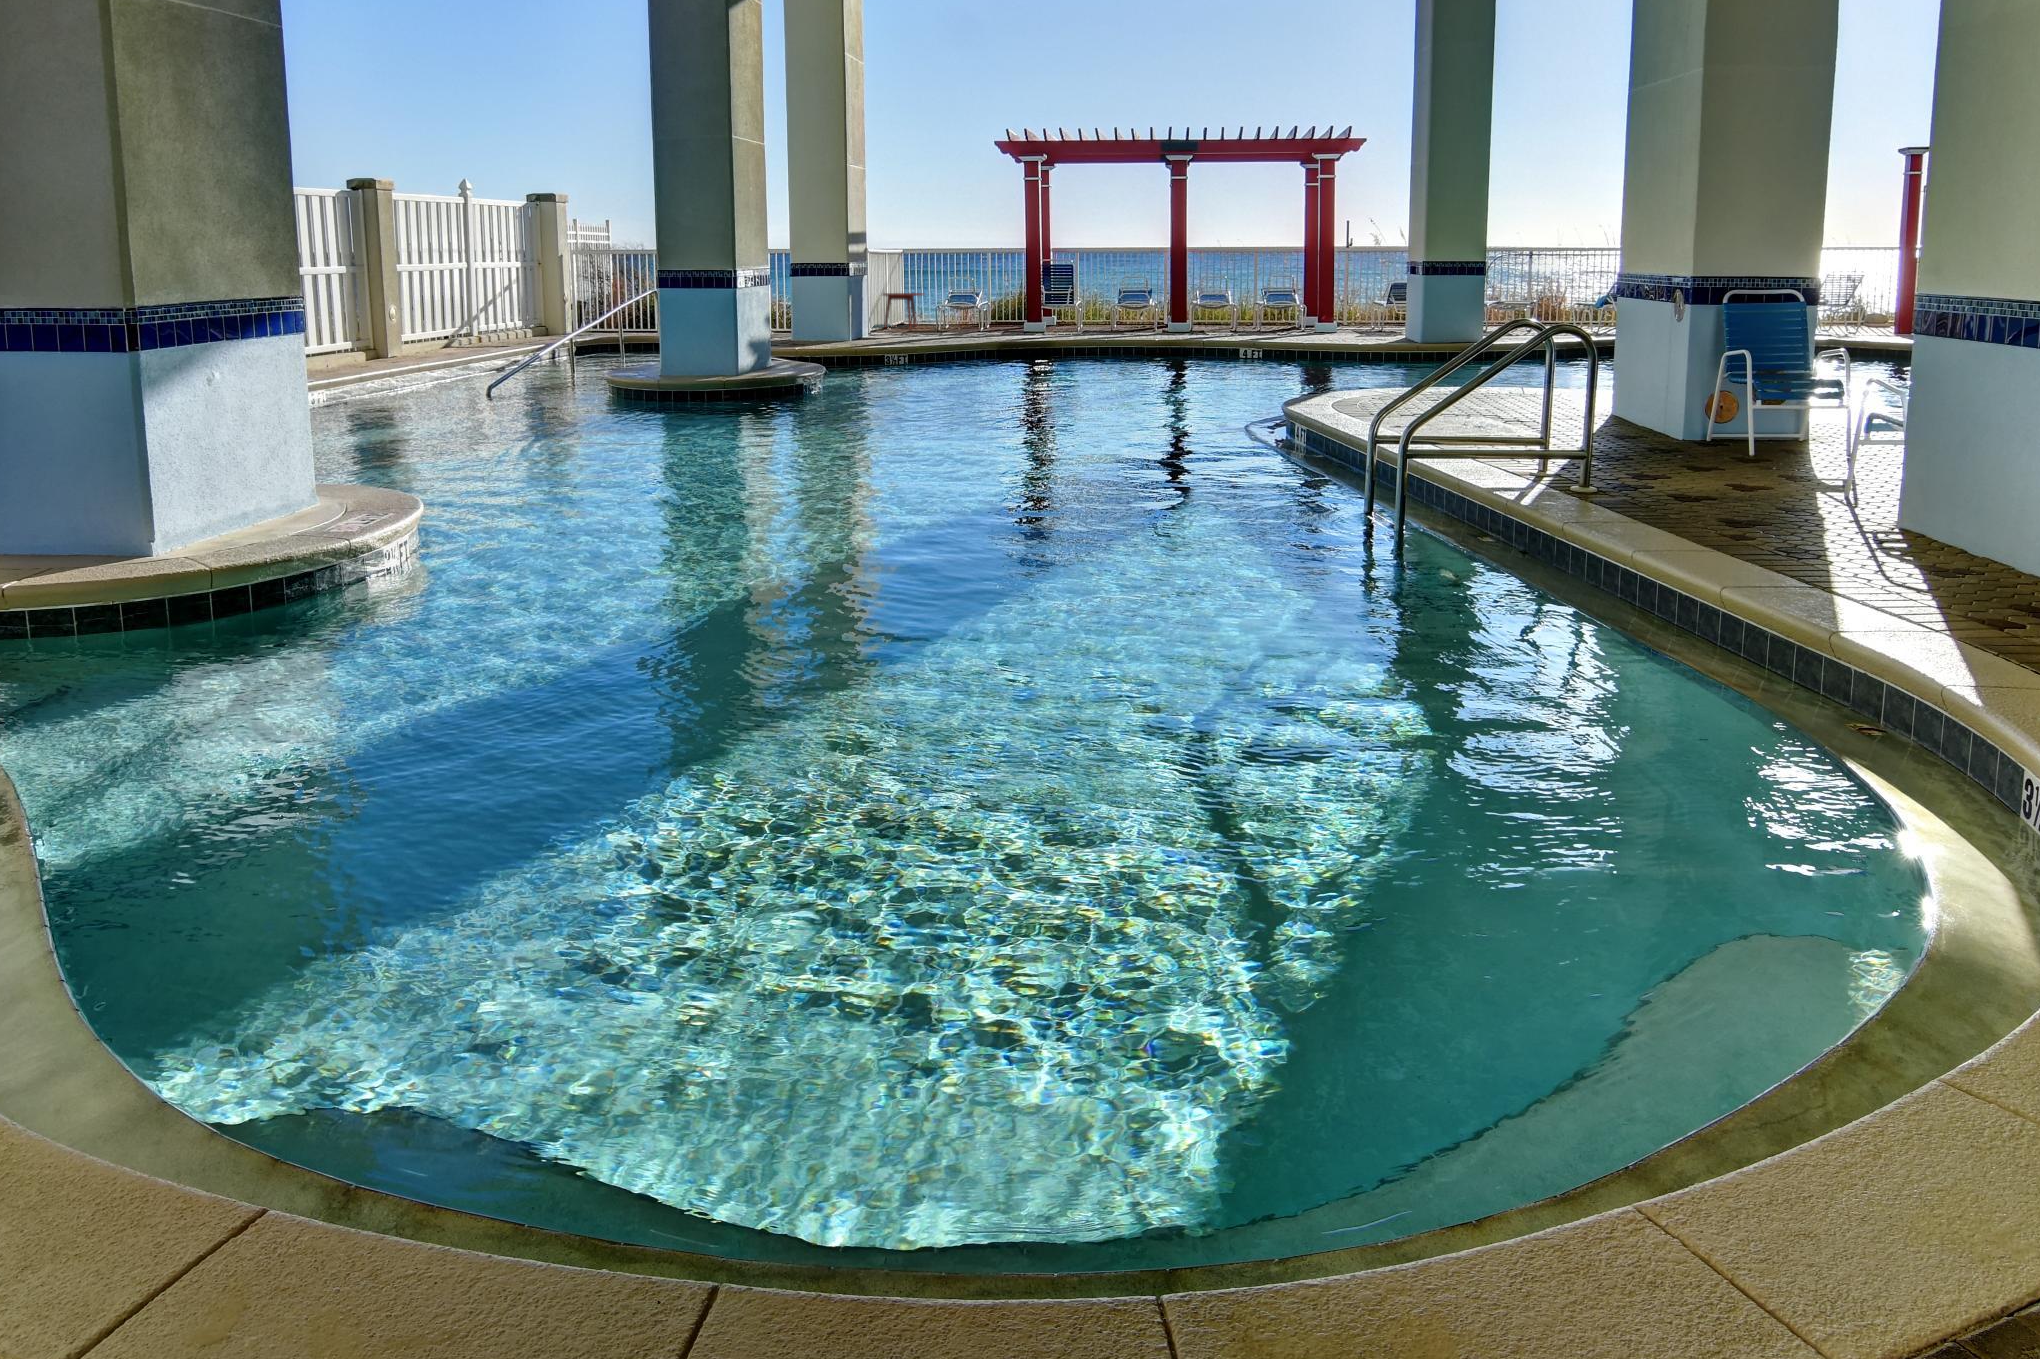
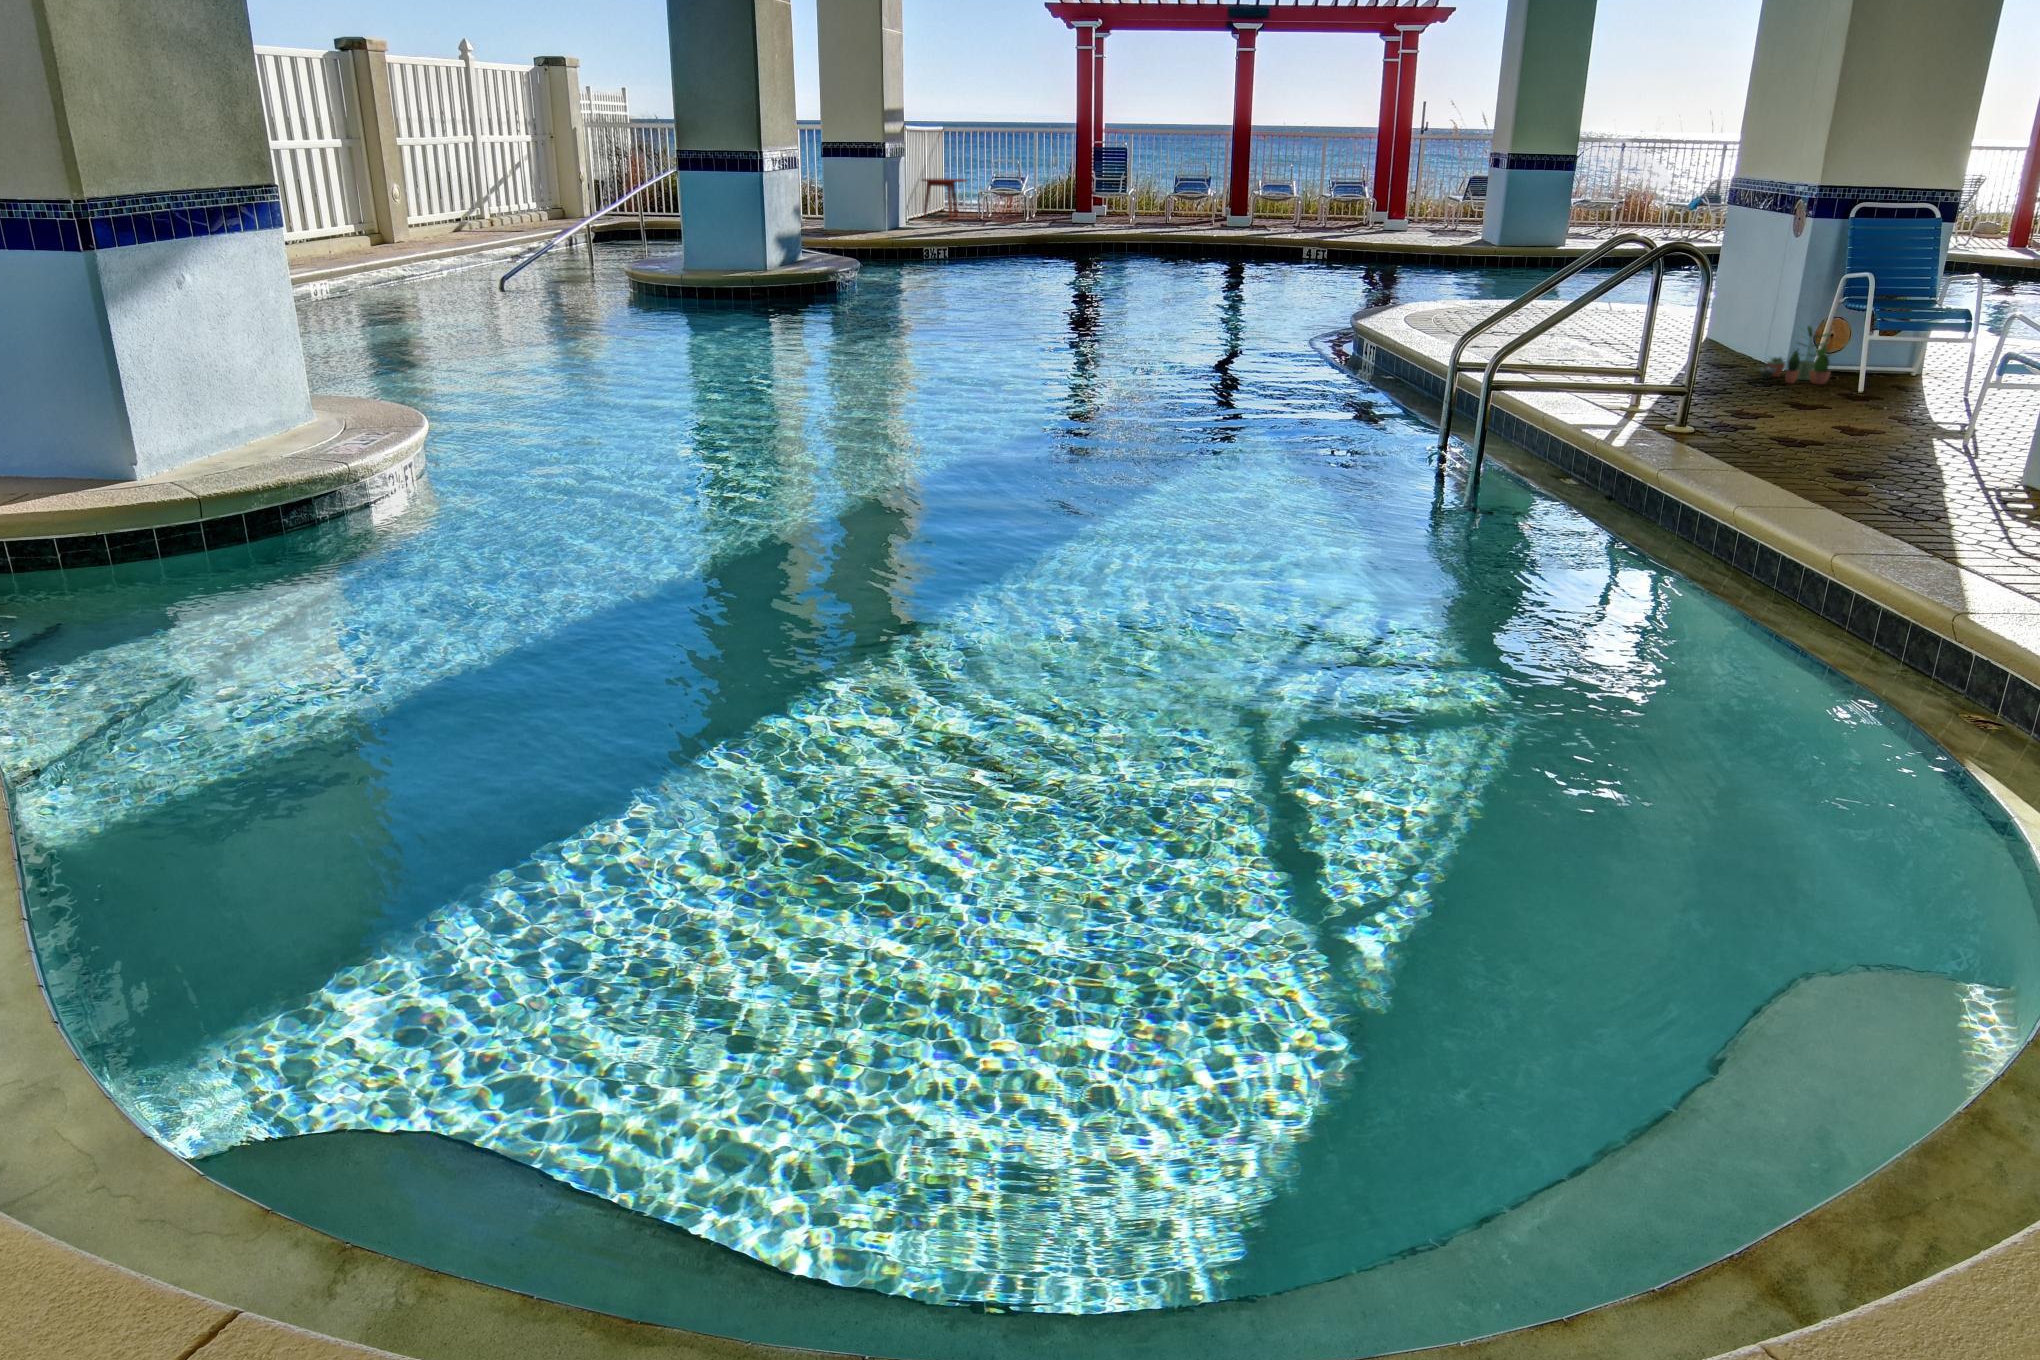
potted plant: none [1664,400,1730,452] -> present [1760,326,1830,384]

